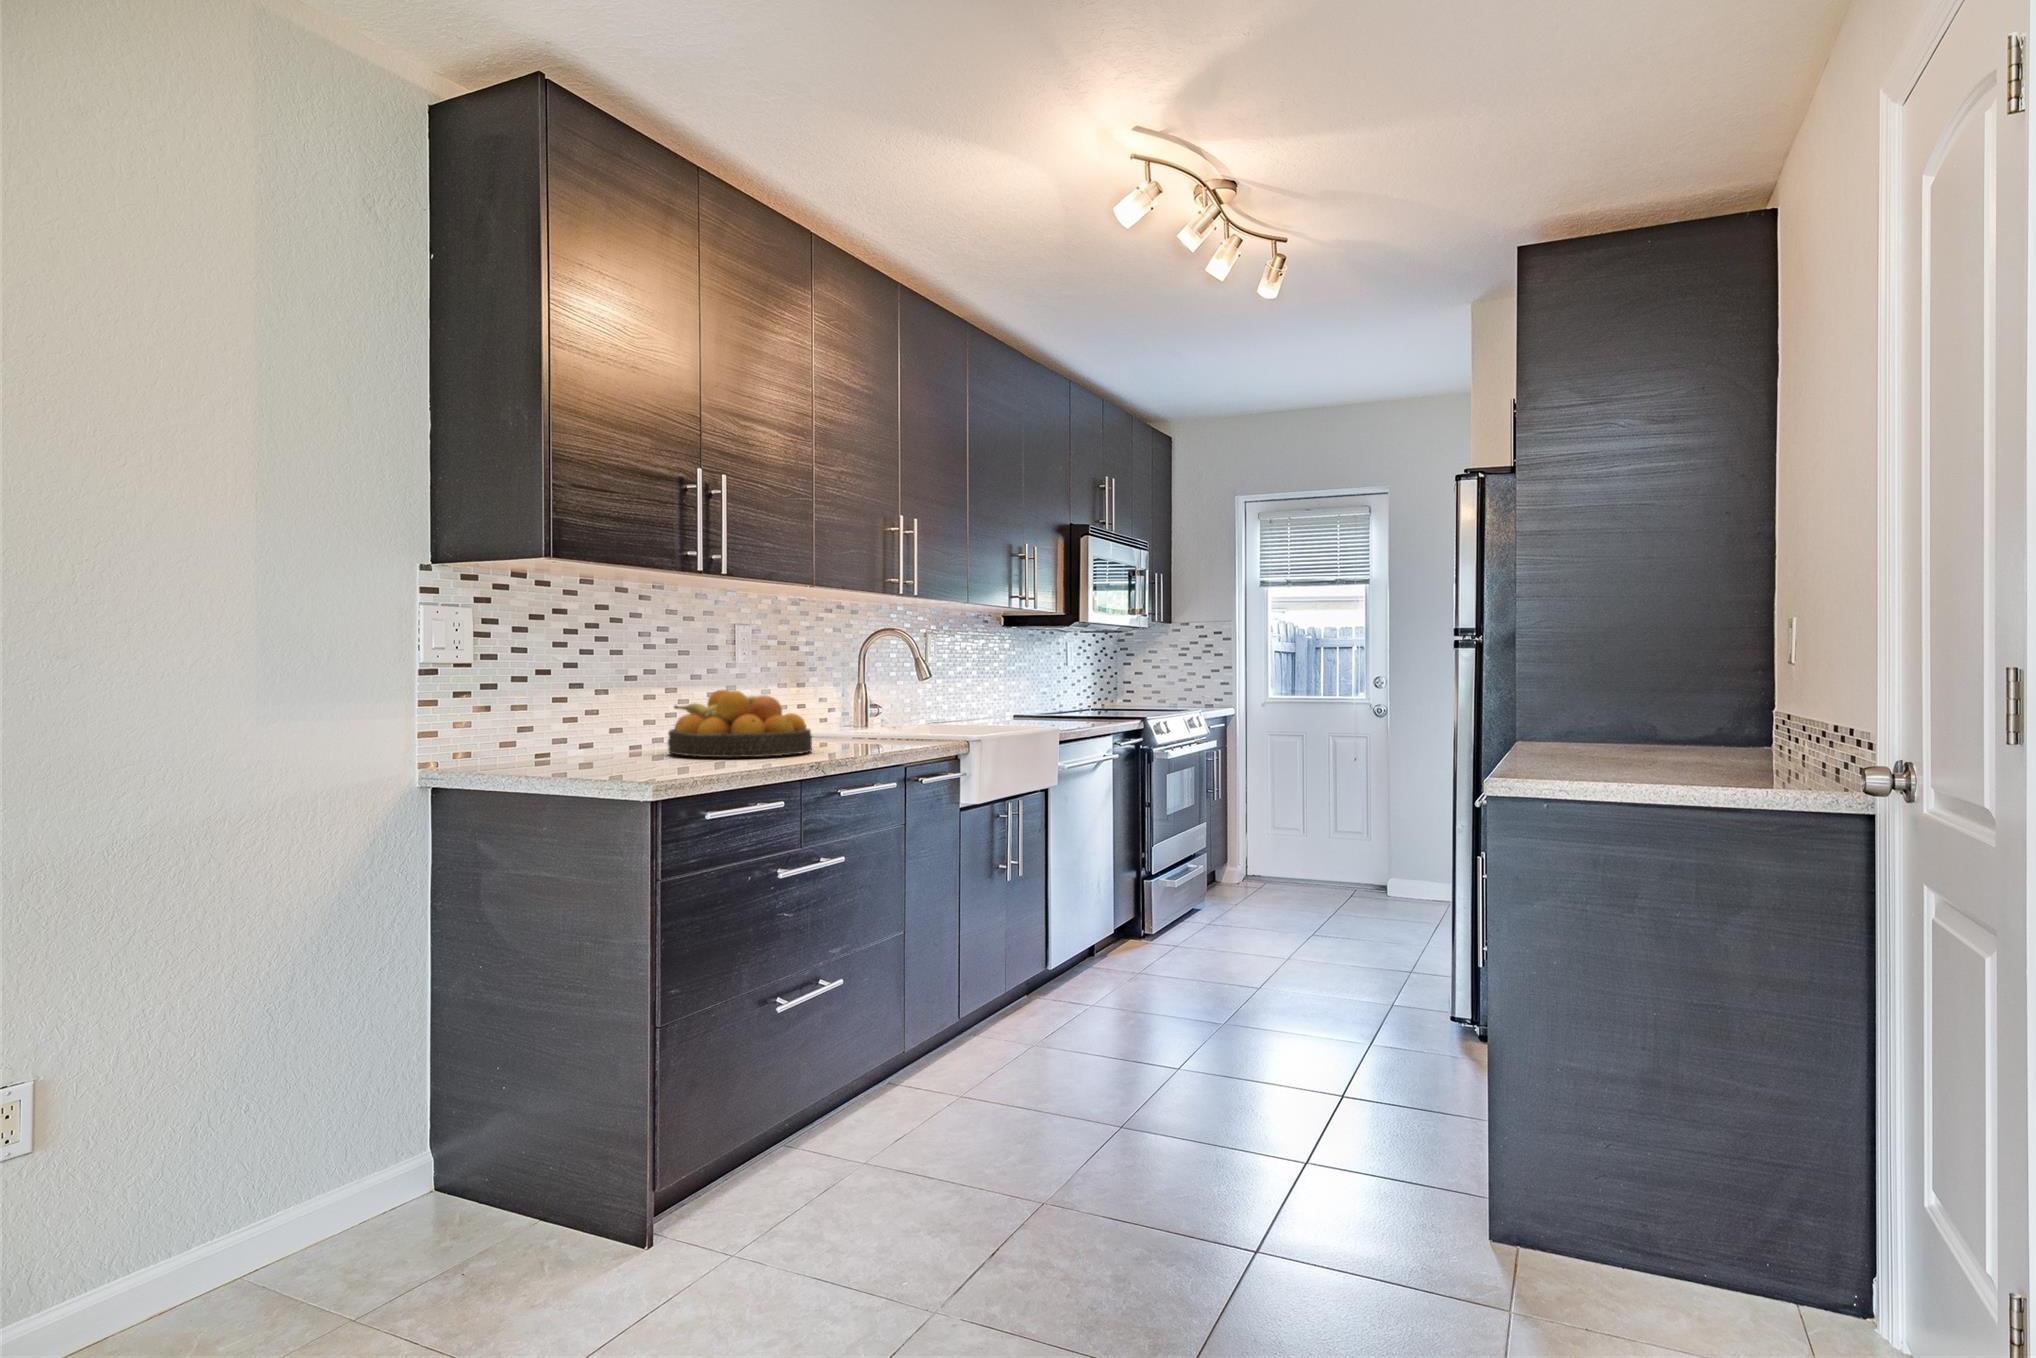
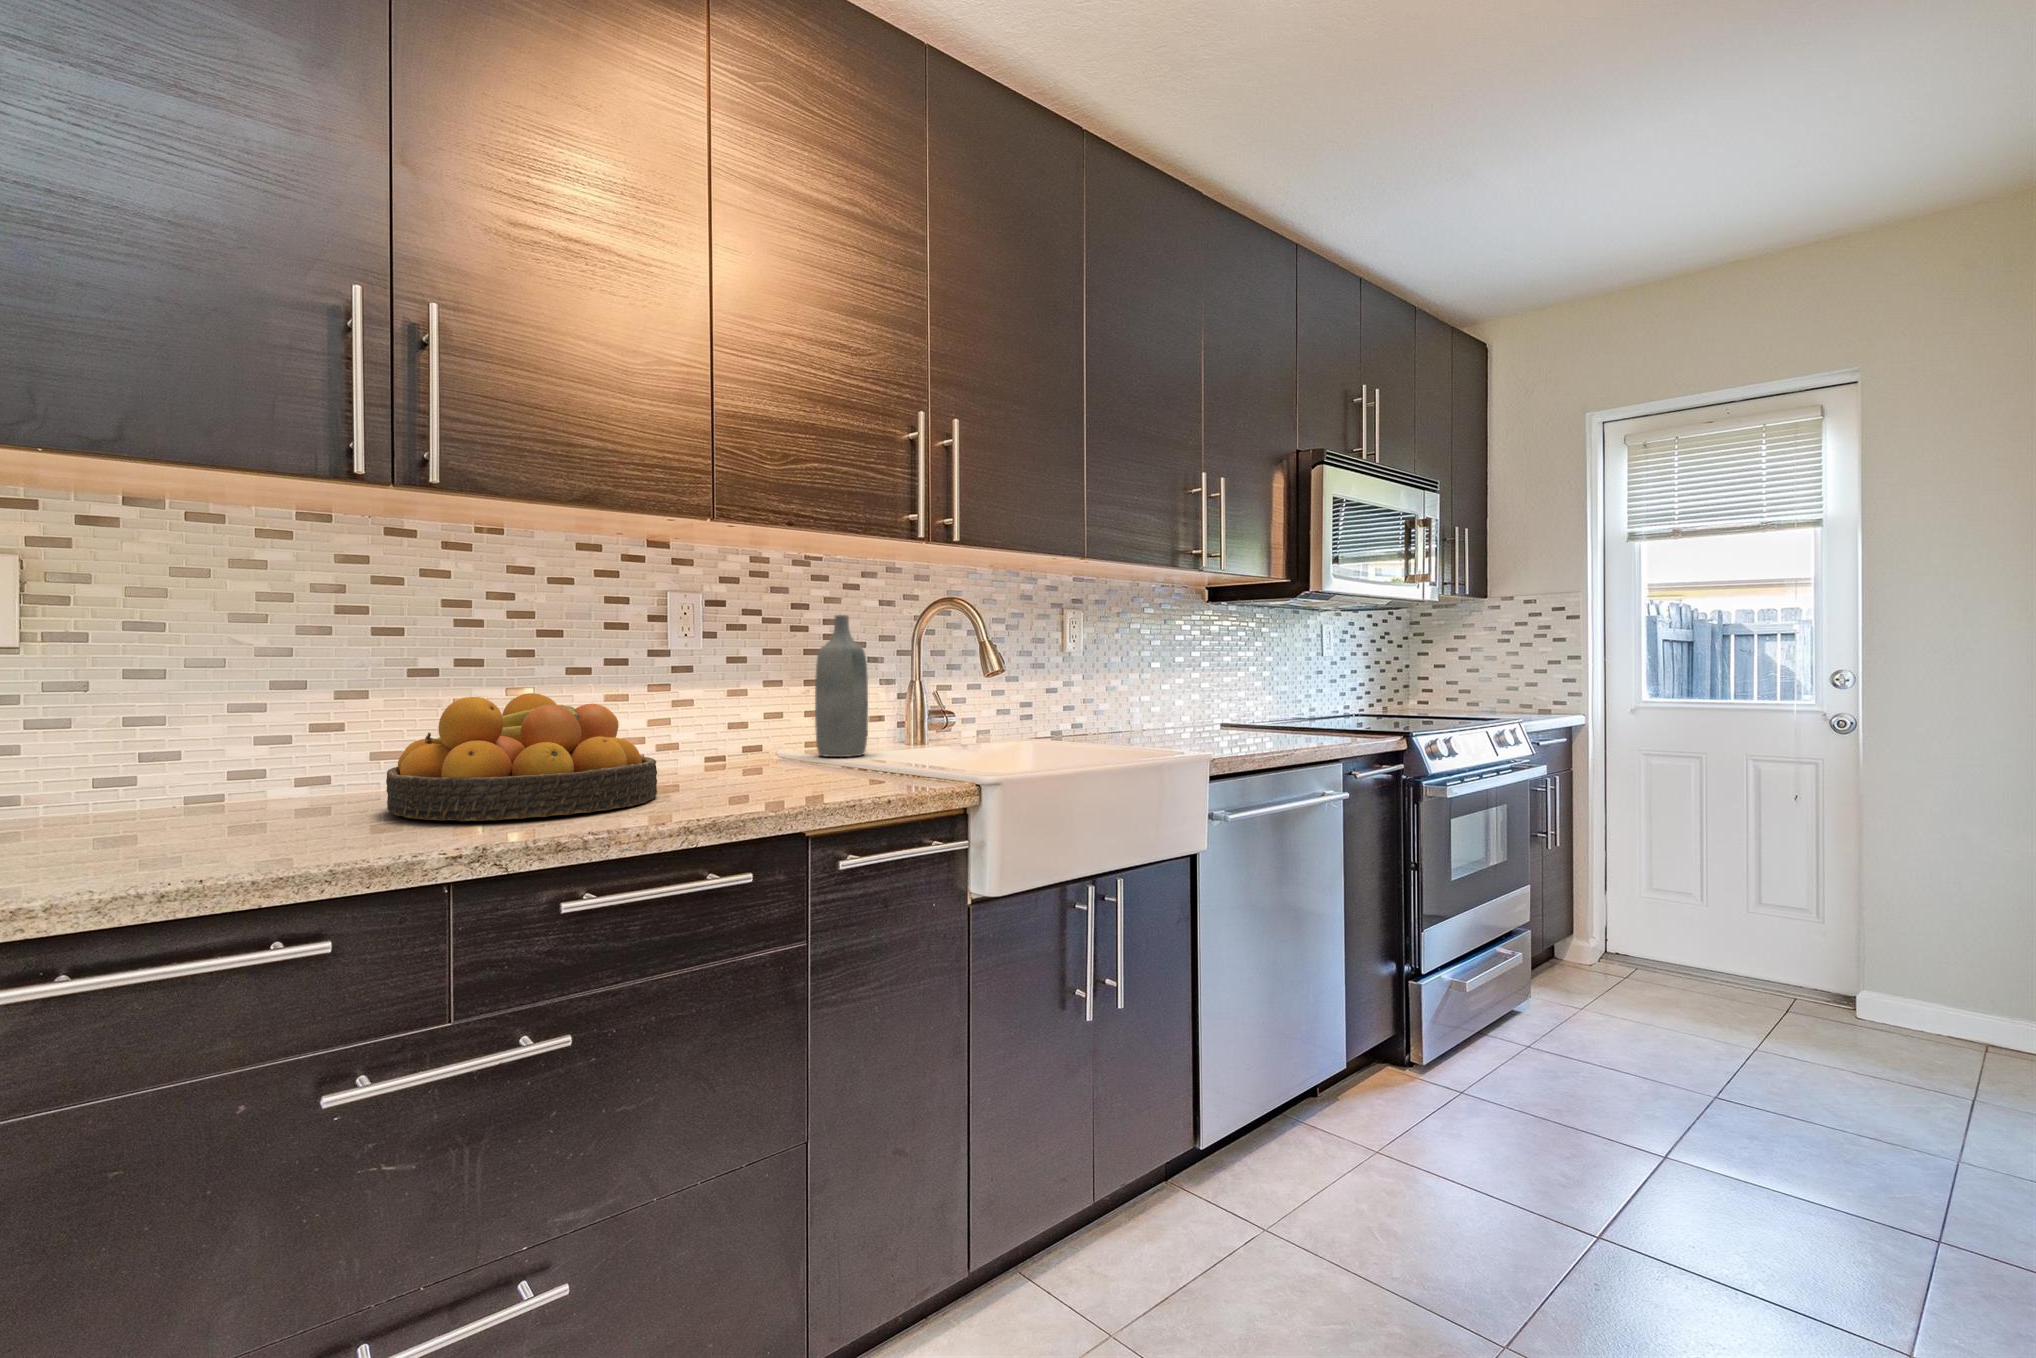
bottle: none [802,638,836,734] -> present [815,615,868,757]

